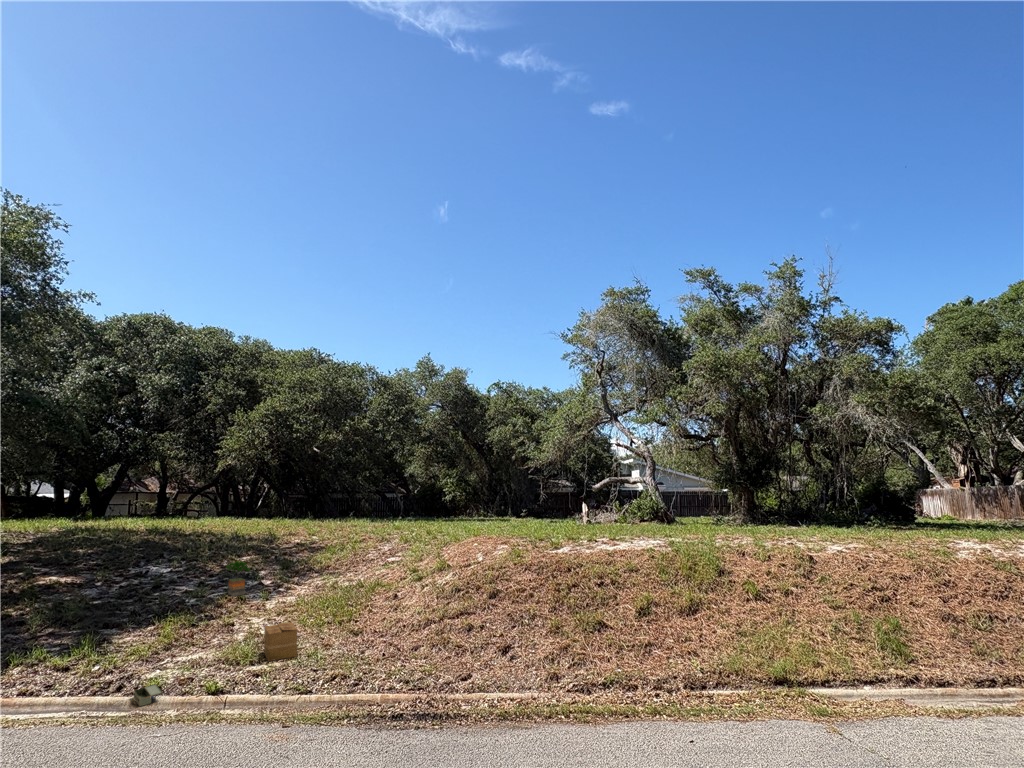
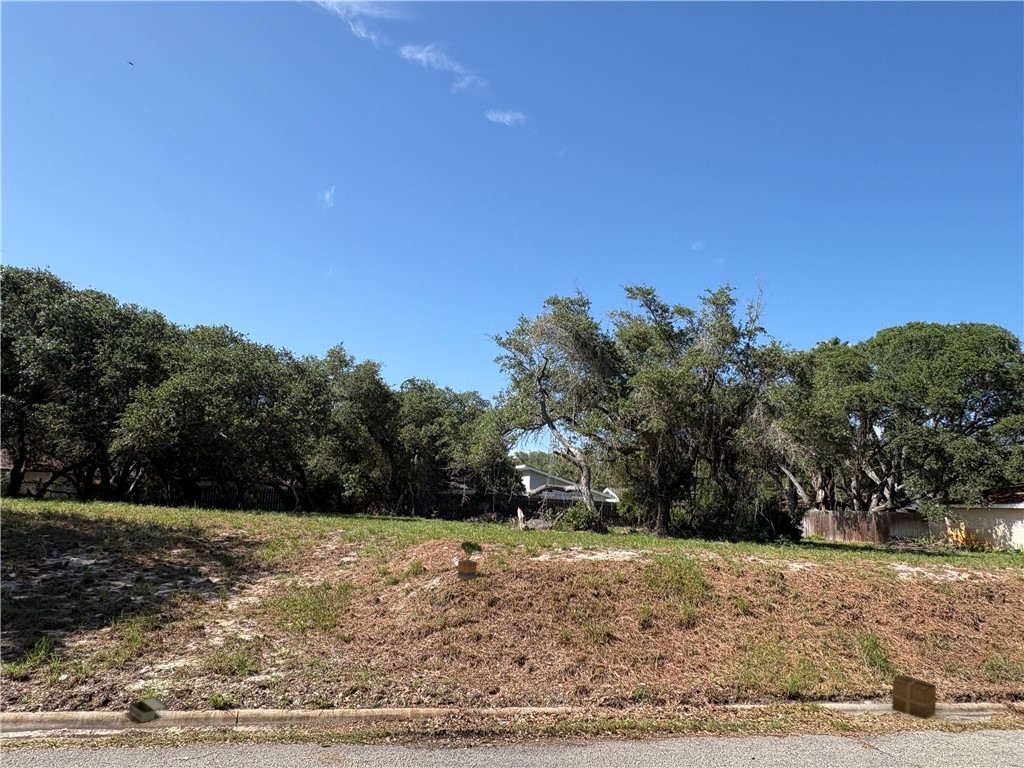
potted tree: present [226,561,250,596] -> present [456,541,483,580]
cardboard box: present [264,622,297,661] -> present [892,675,936,719]

